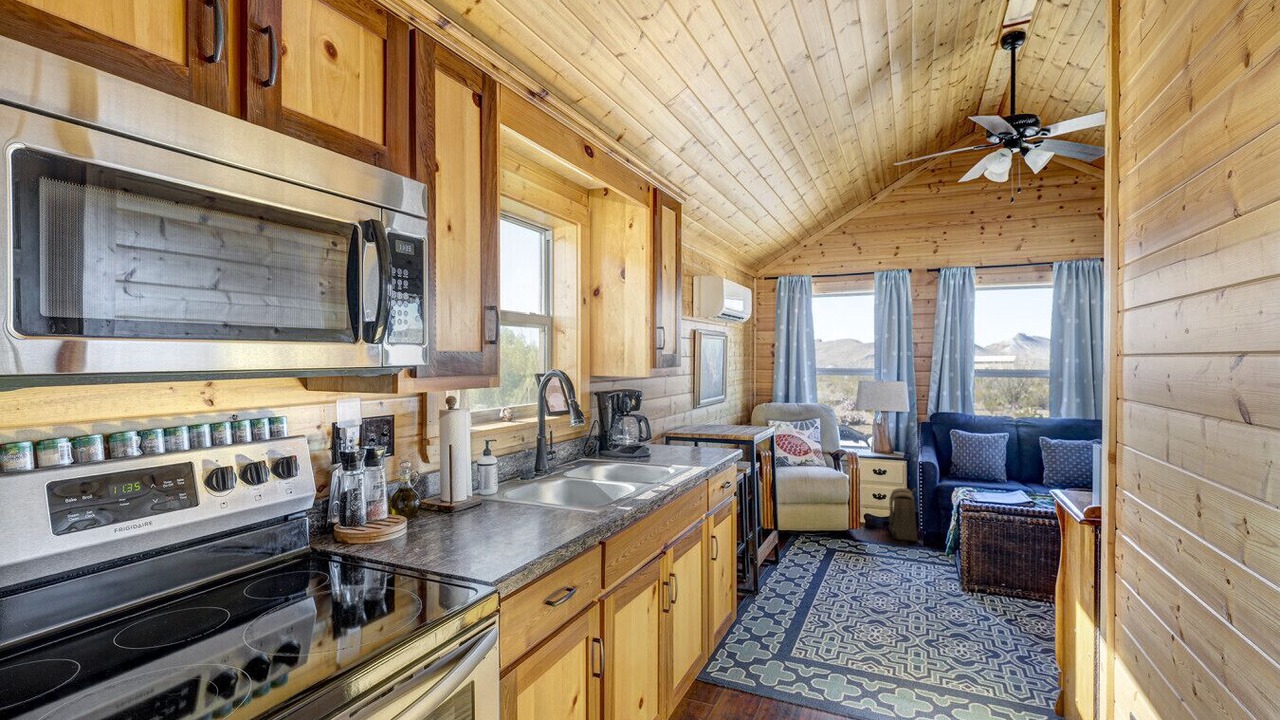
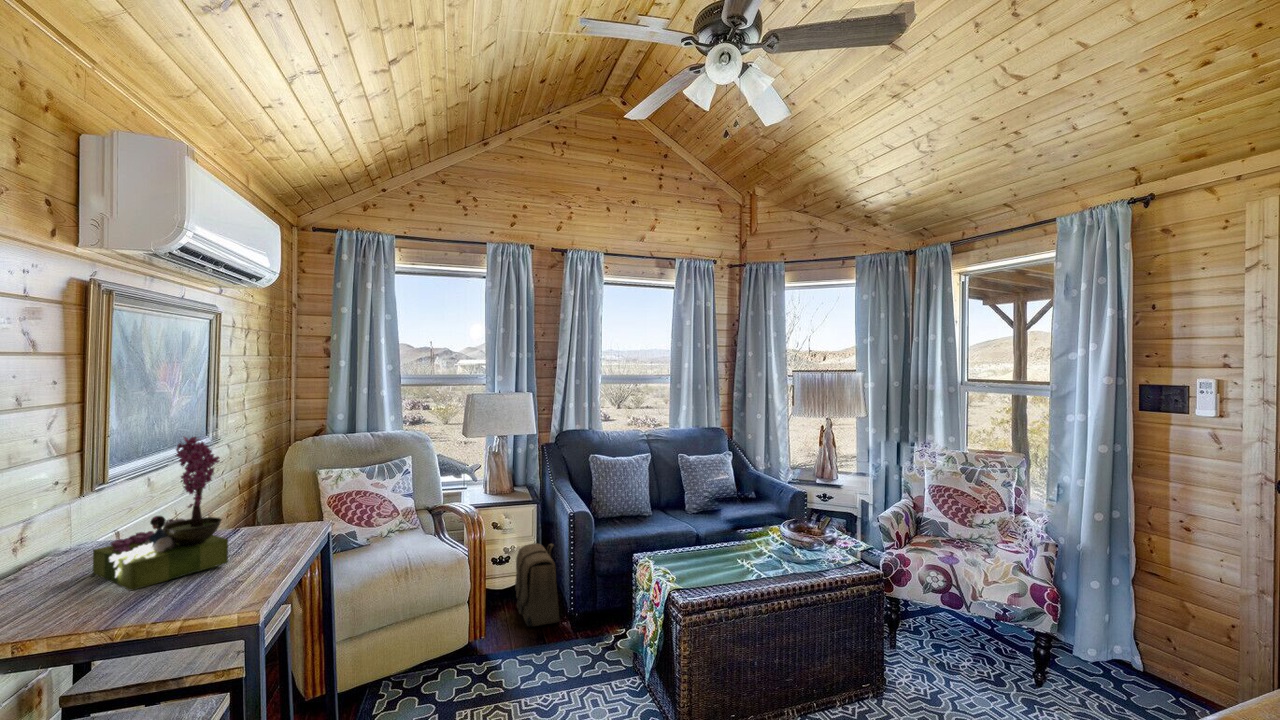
flower arrangement: none [692,386,733,438] -> present [93,437,228,590]

